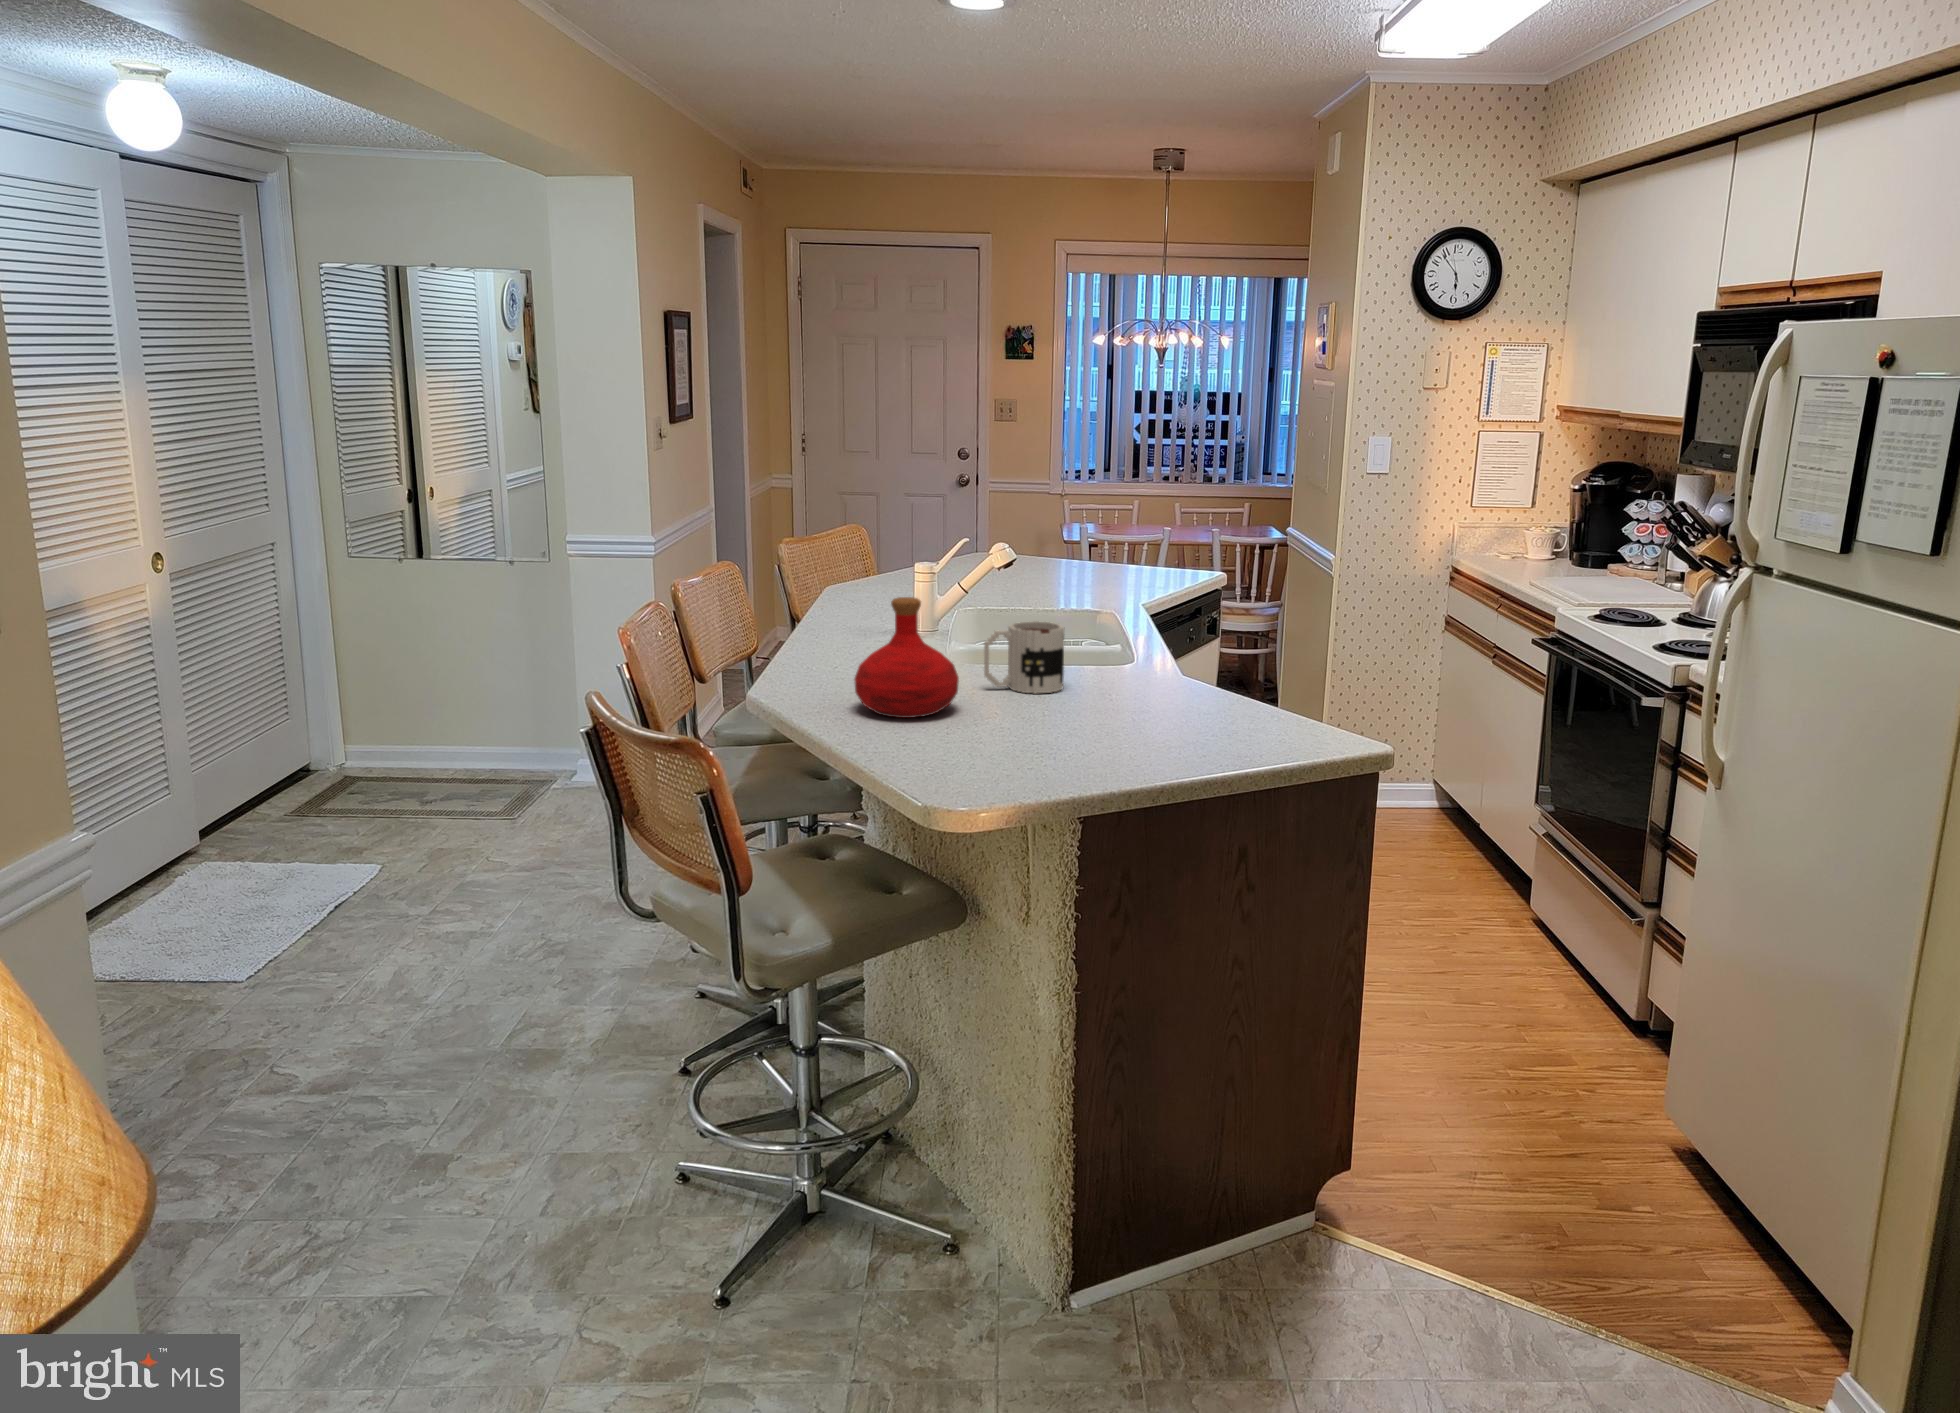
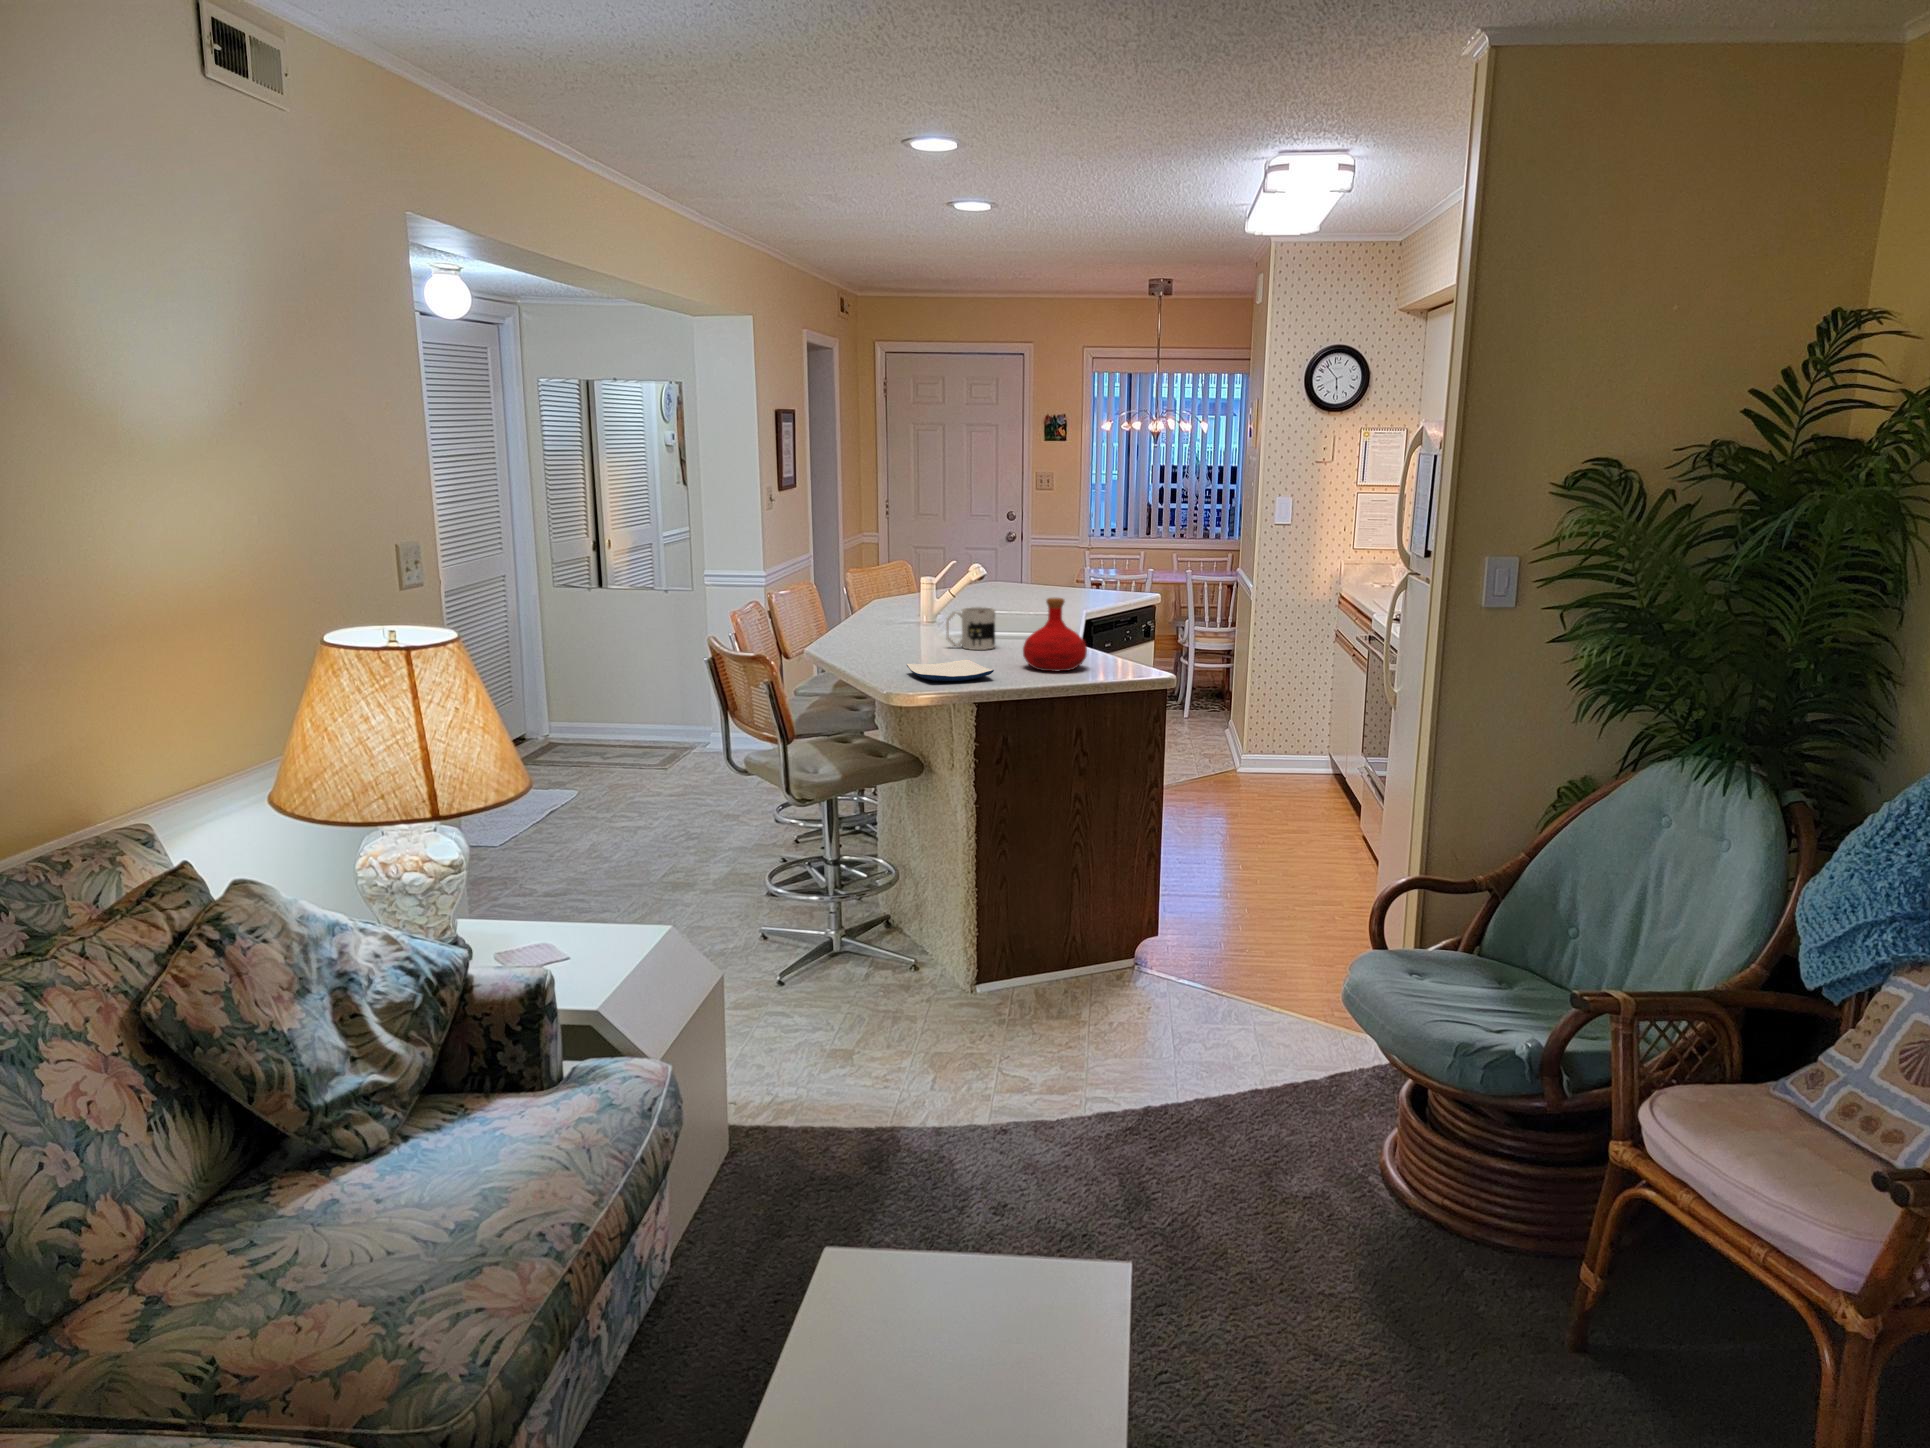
bottle: present [854,597,959,718] -> present [1023,598,1087,671]
plate: none [949,727,1111,779] -> present [907,659,994,681]

